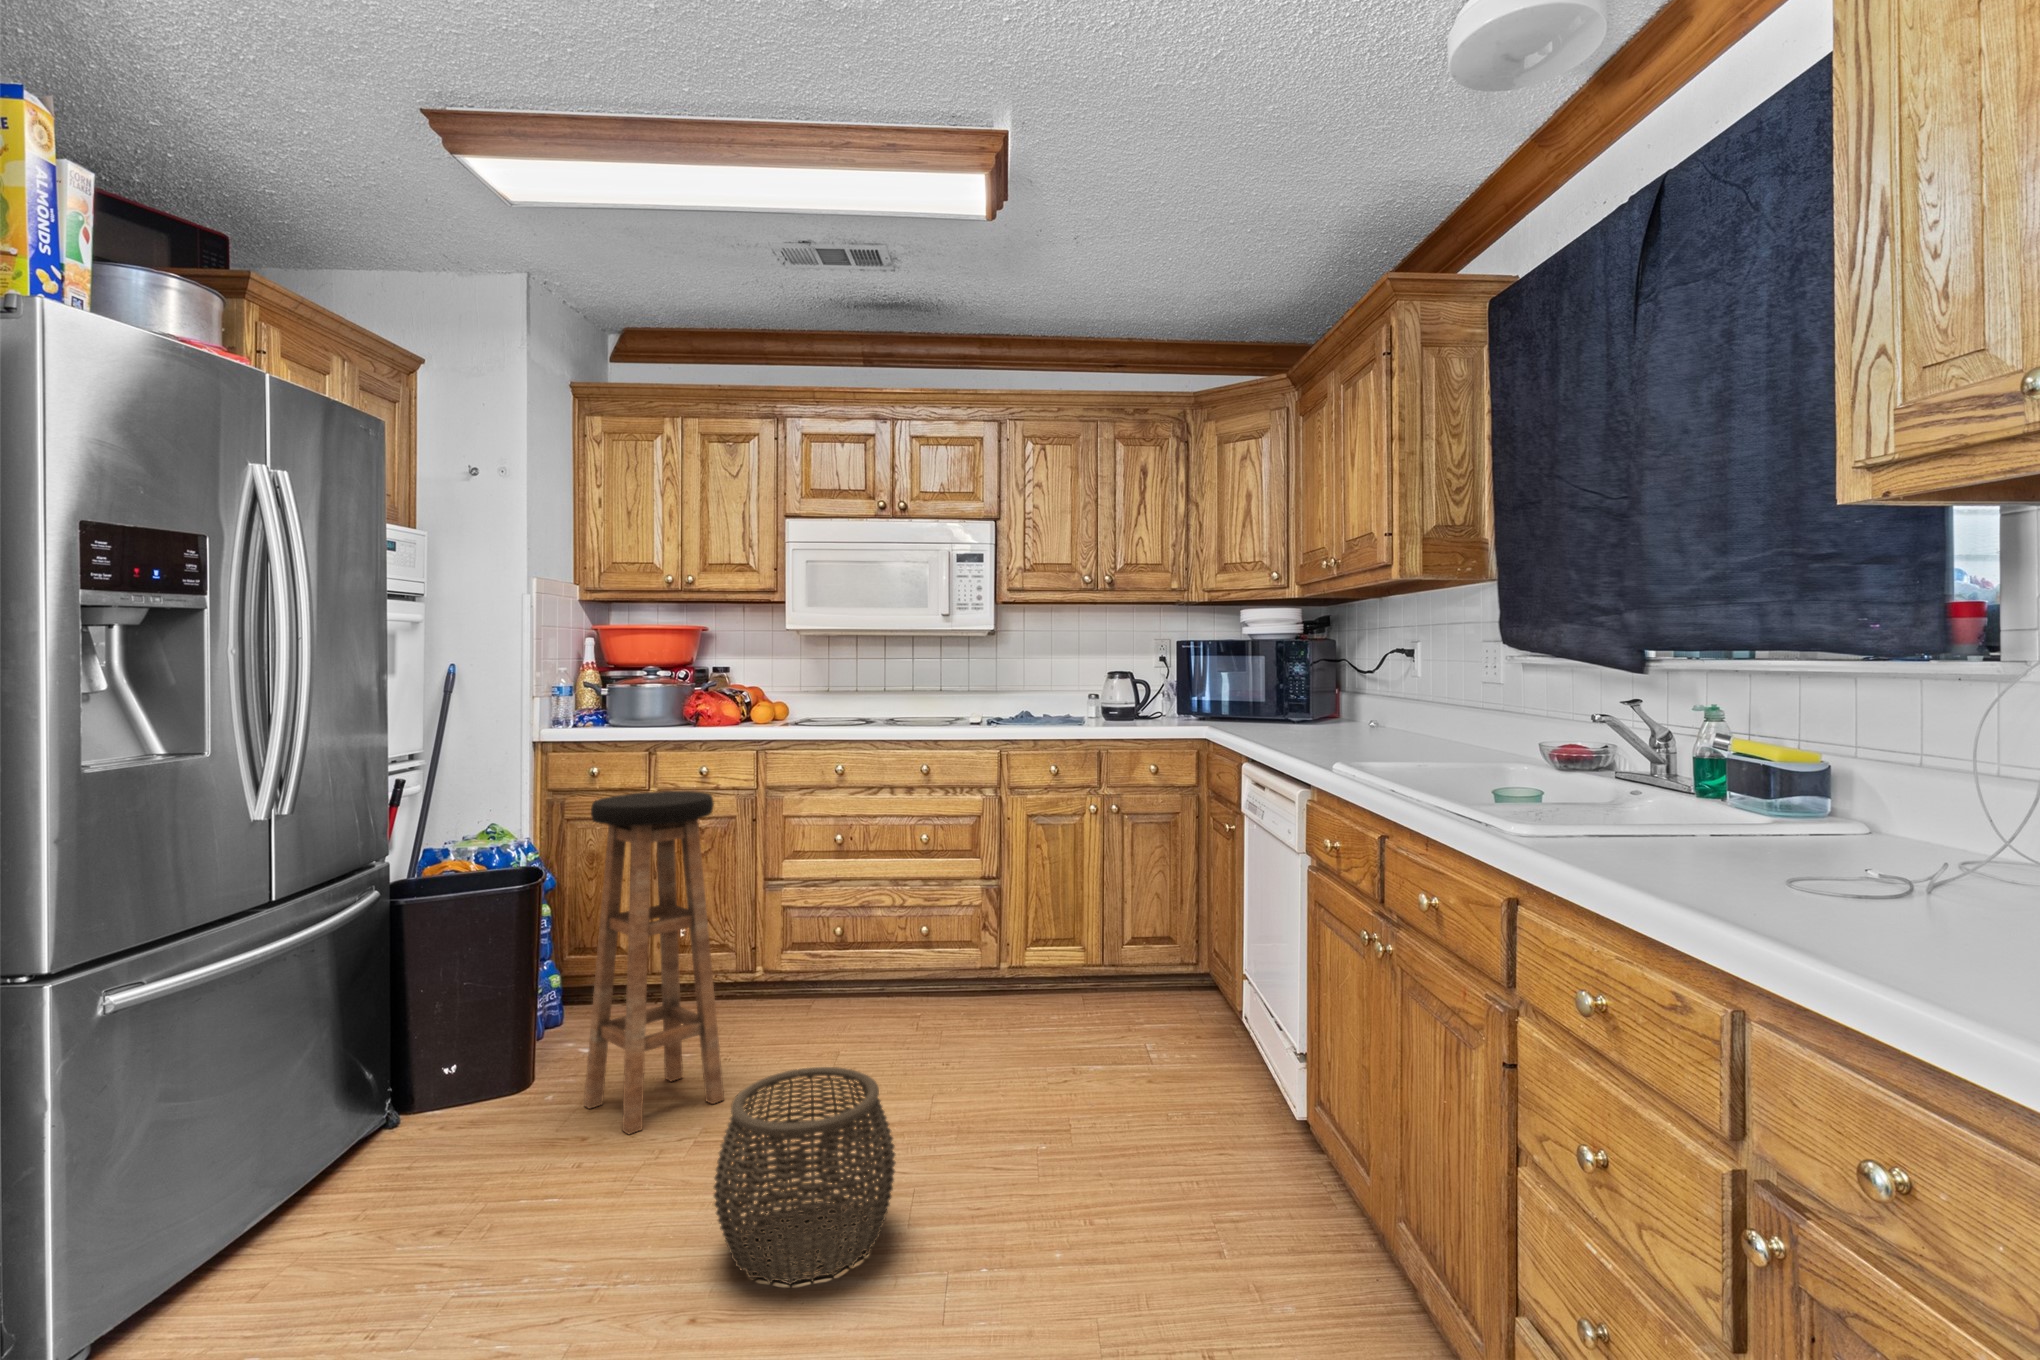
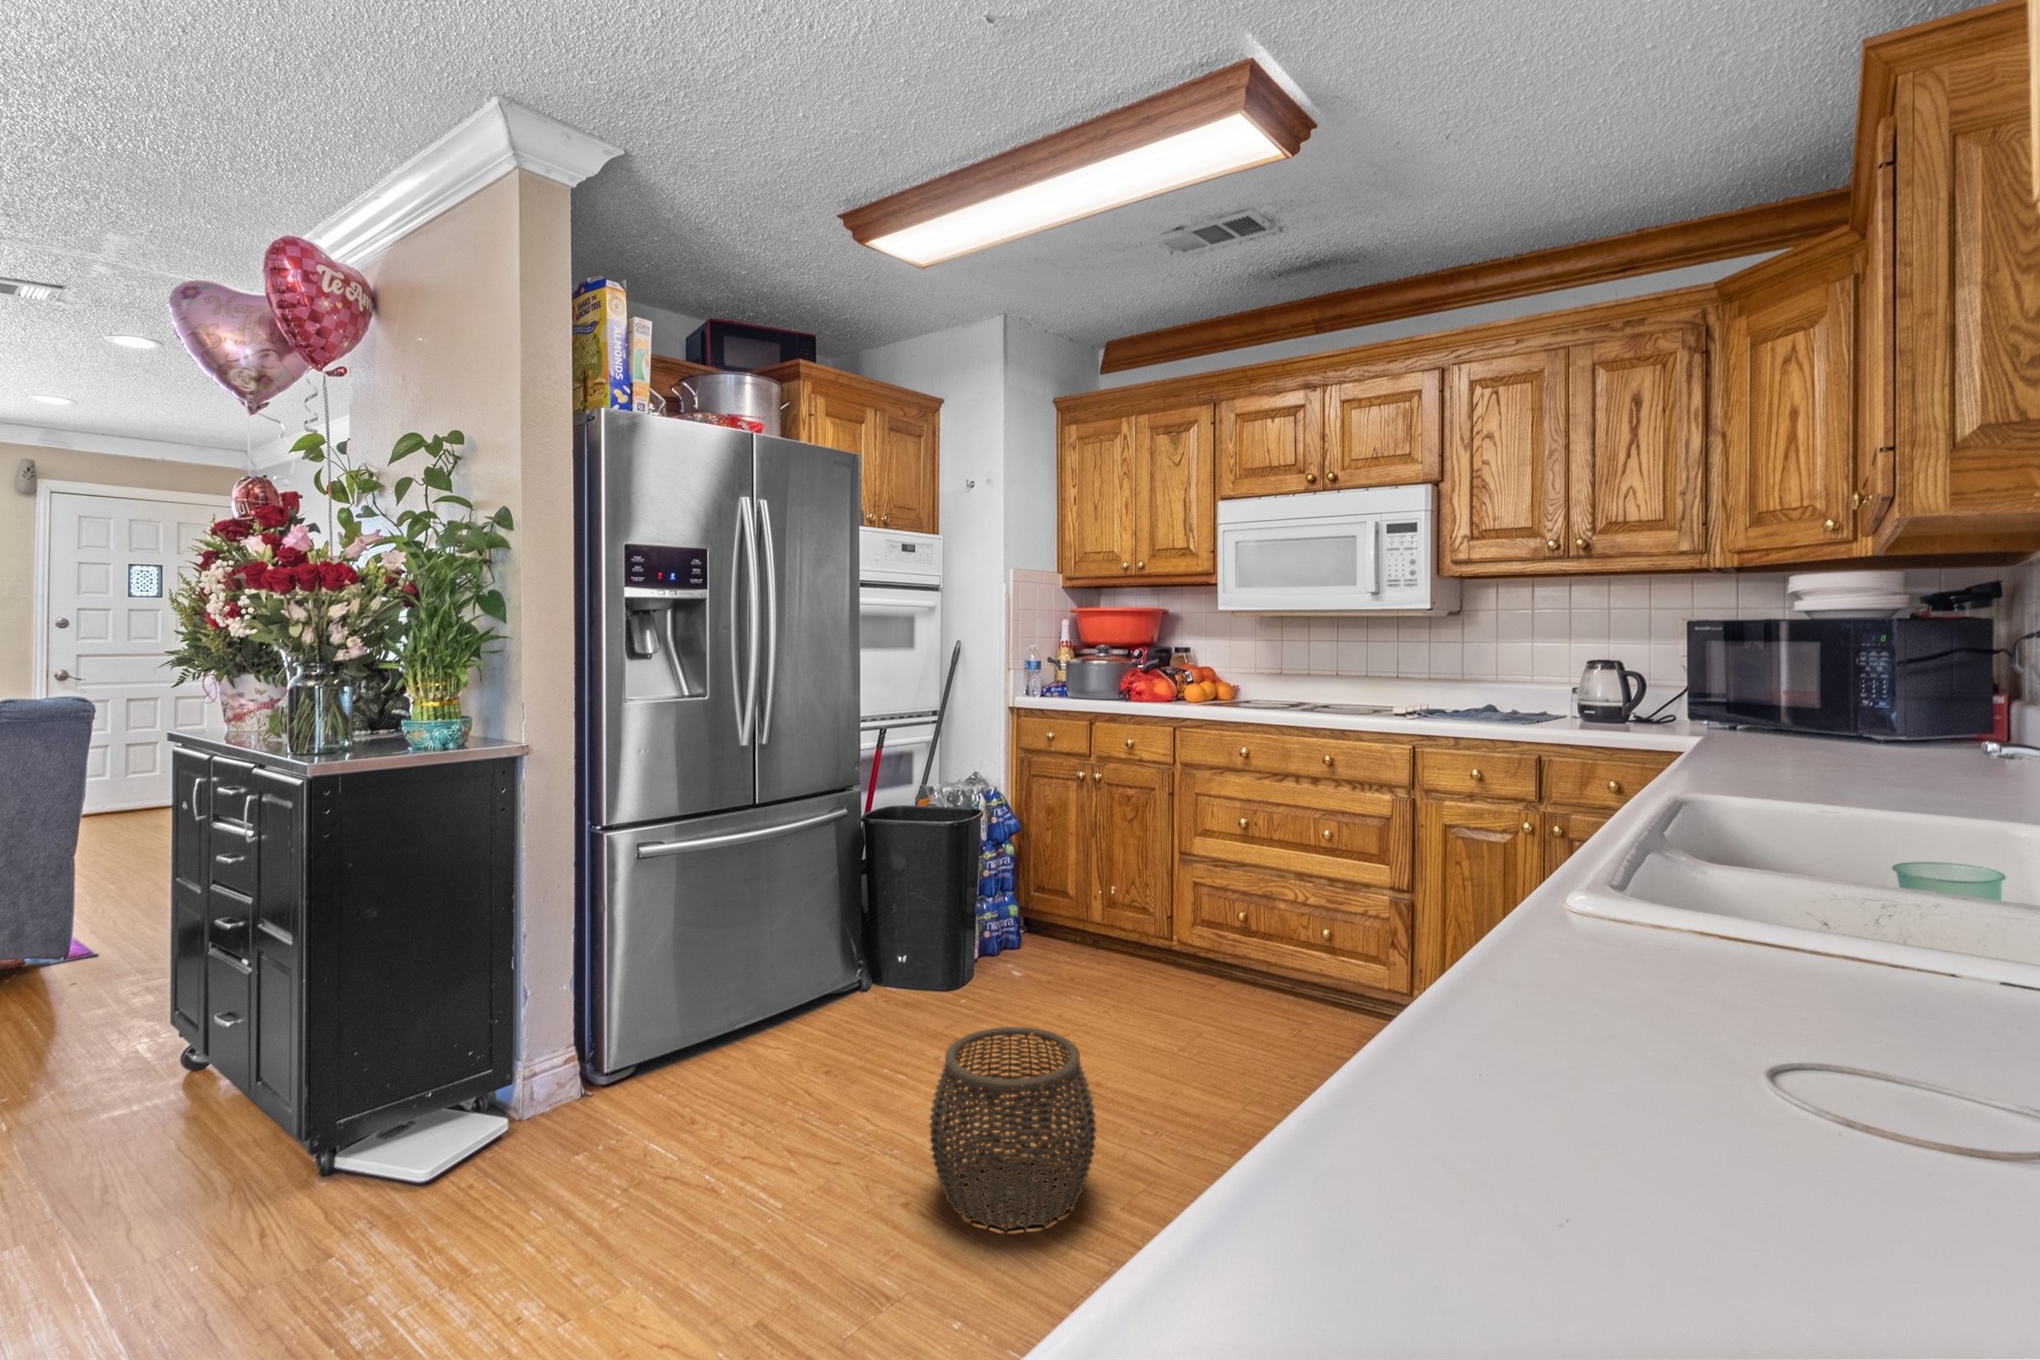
bar stool: present [584,791,724,1134] -> none [970,756,1070,1048]

